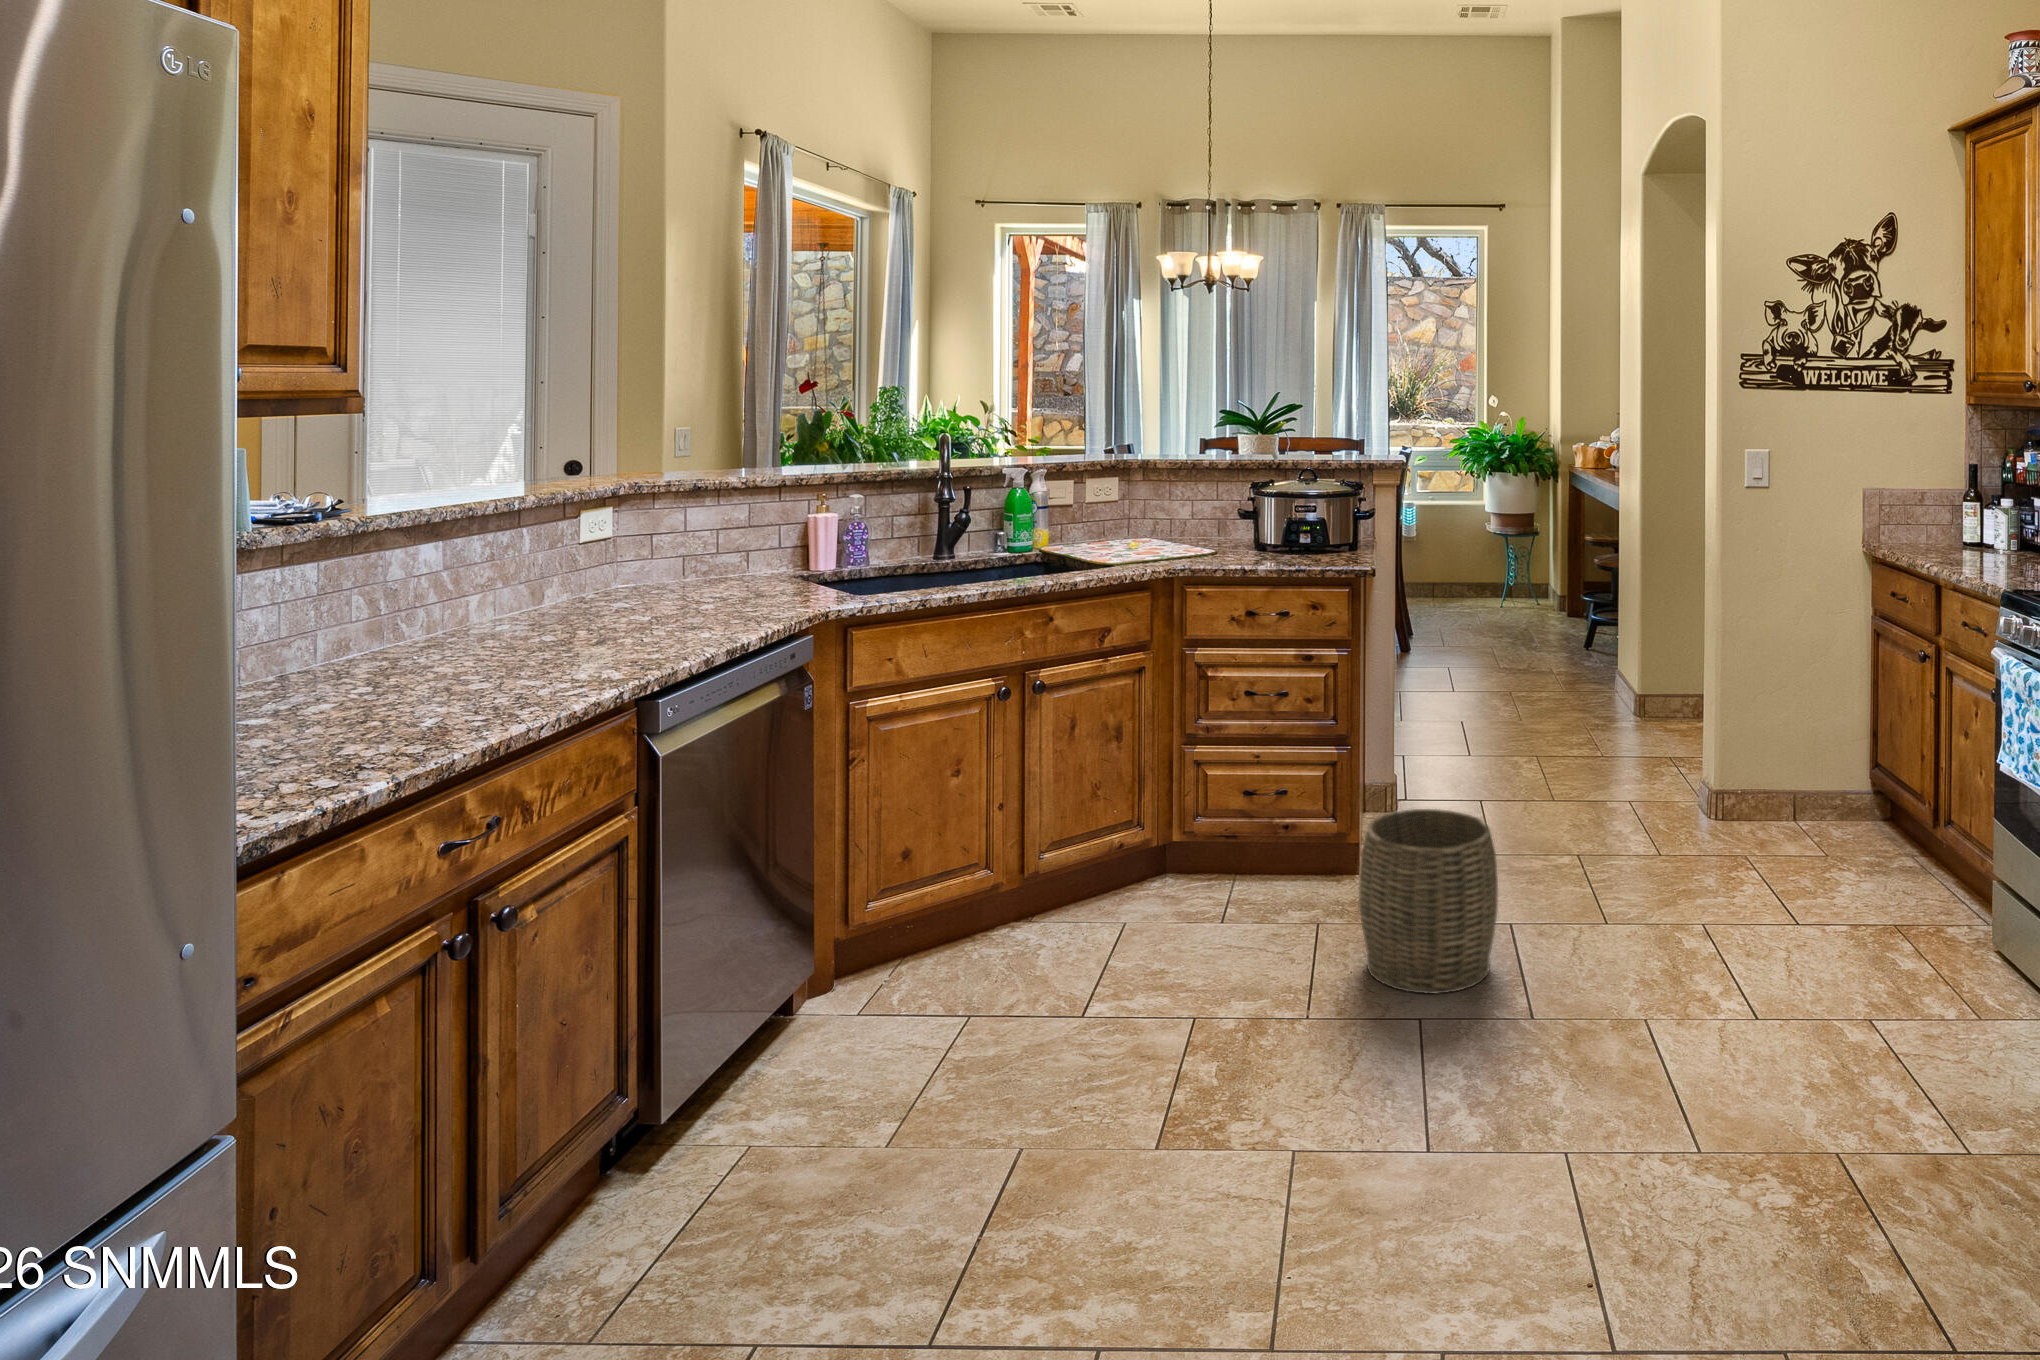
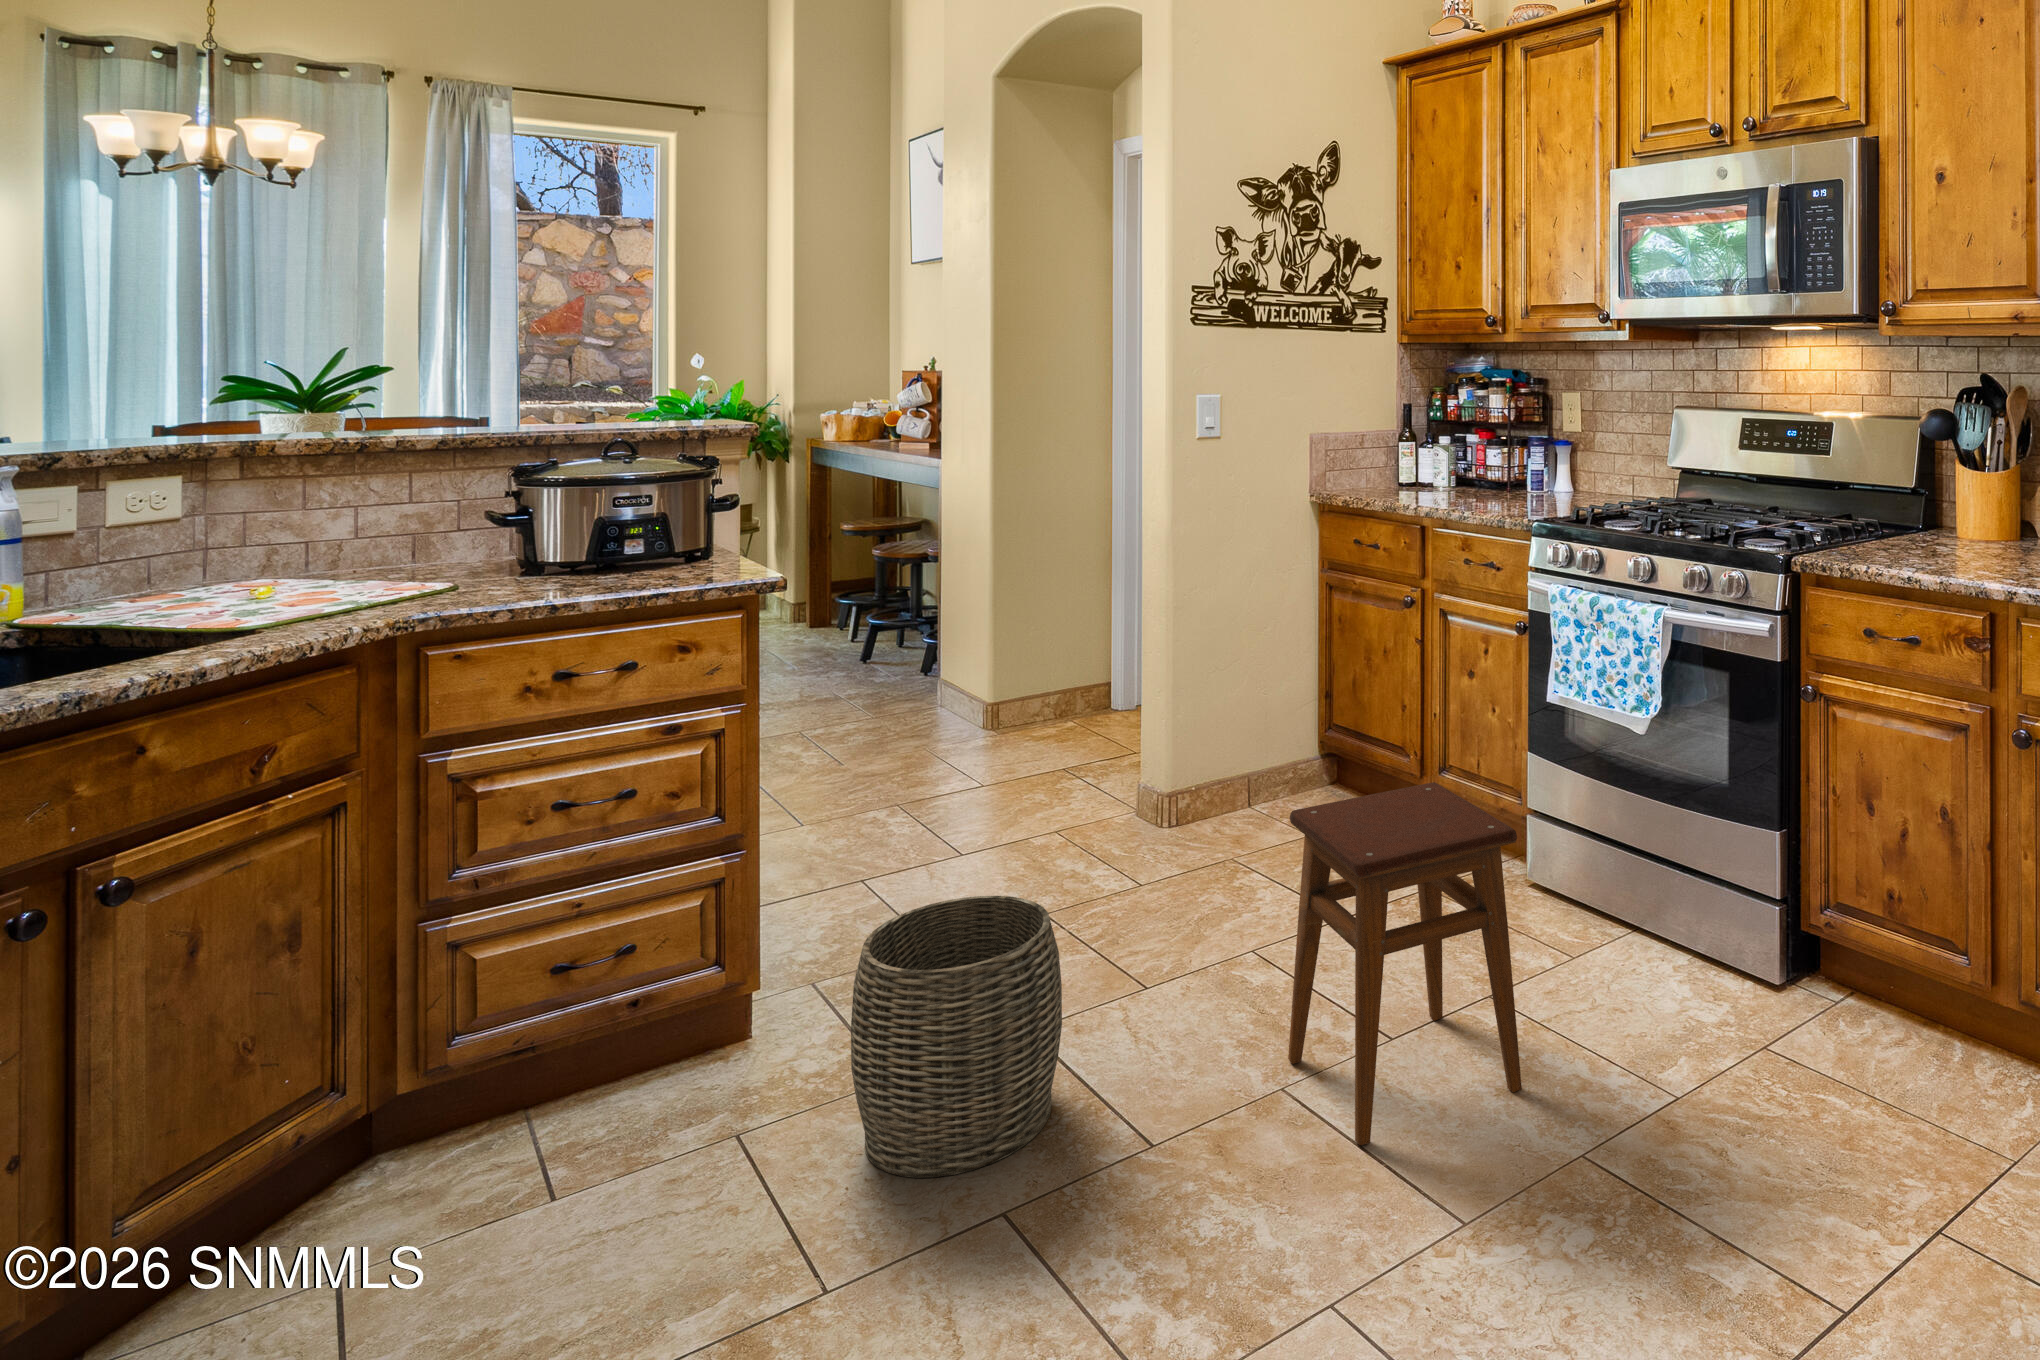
stool: none [1664,801,1830,1092] -> present [1288,782,1522,1145]

